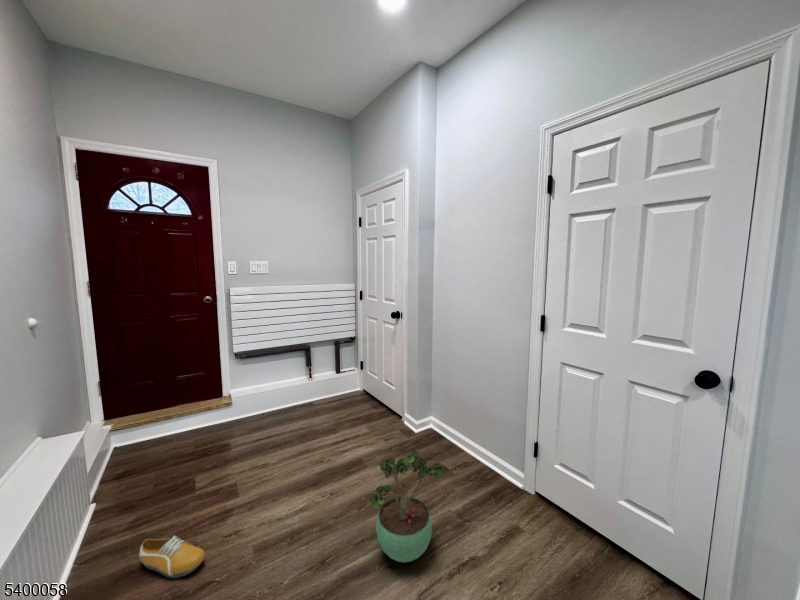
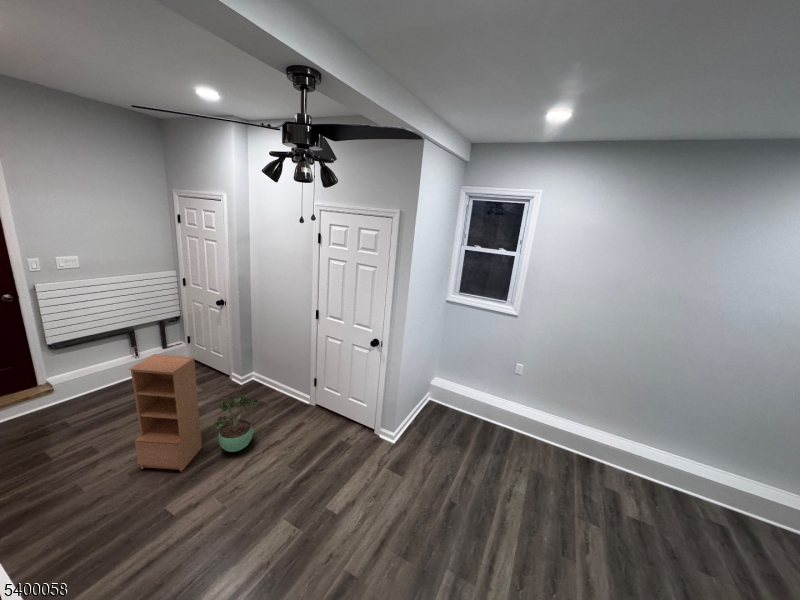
bookcase: none [264,363,354,575] -> present [129,354,202,471]
shoe: present [139,536,205,578] -> none [29,481,91,506]

